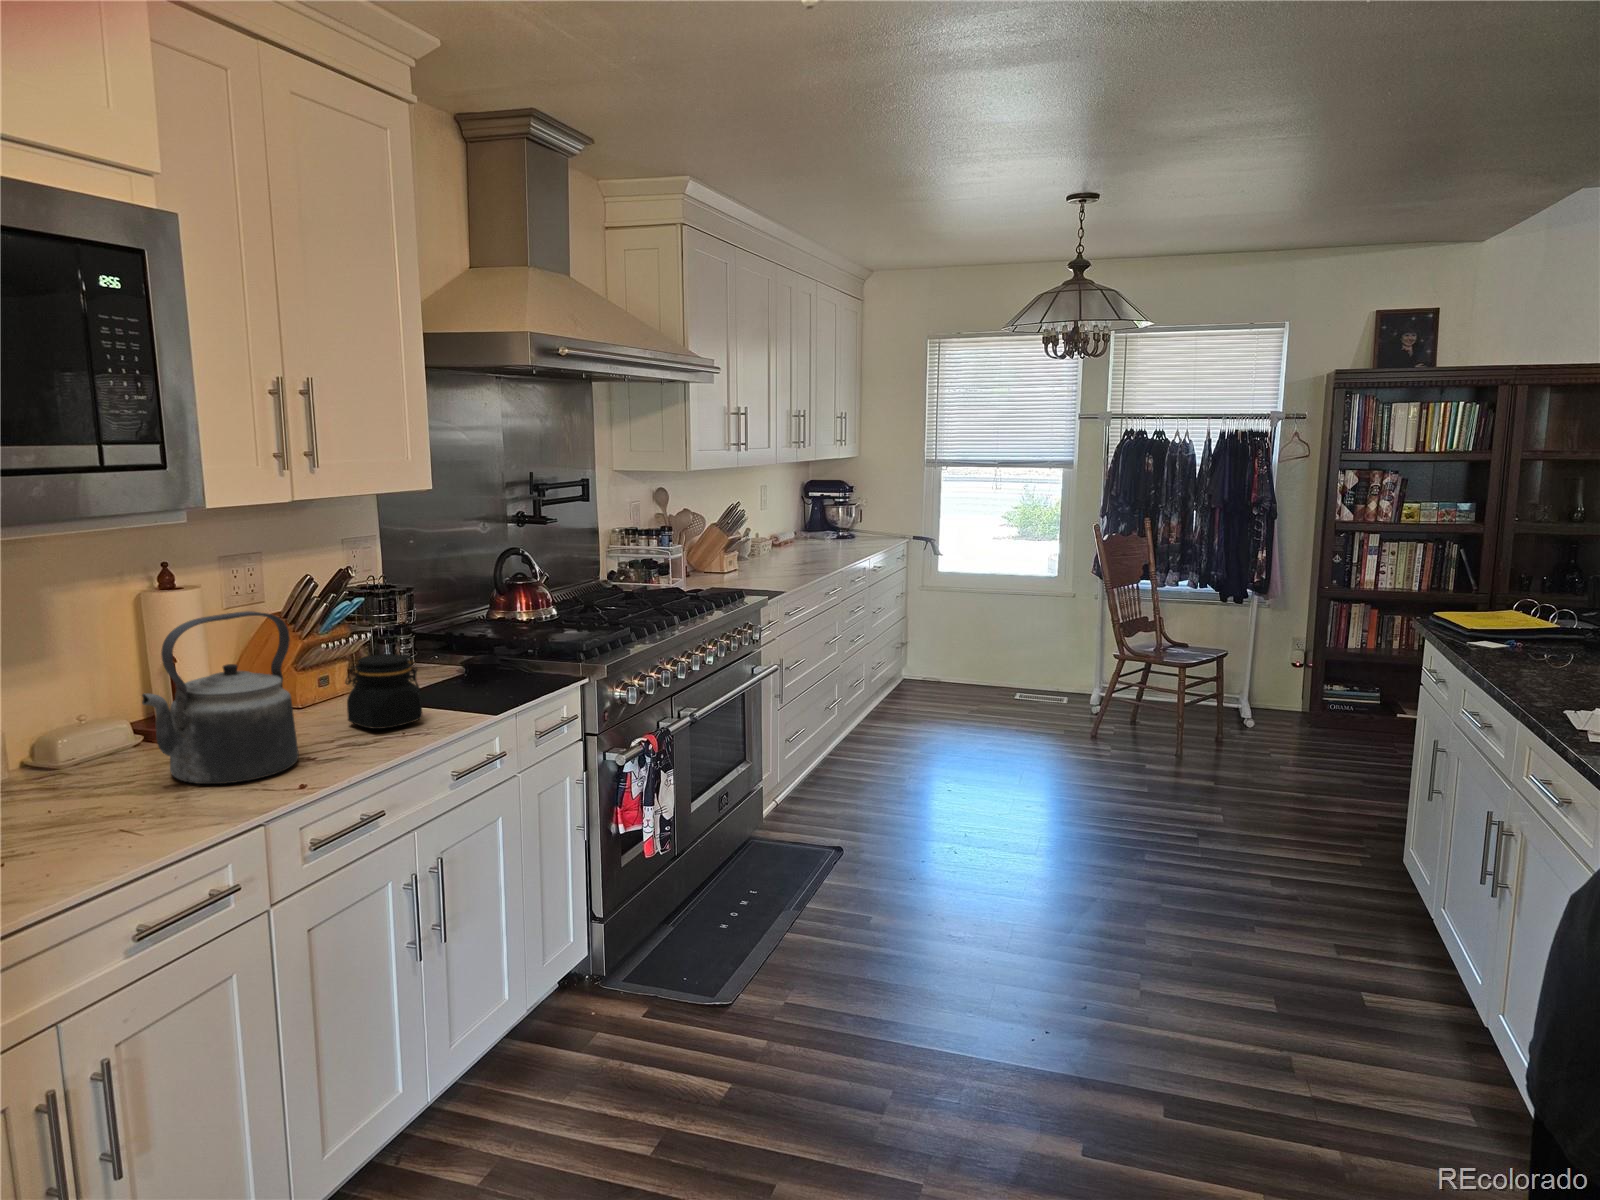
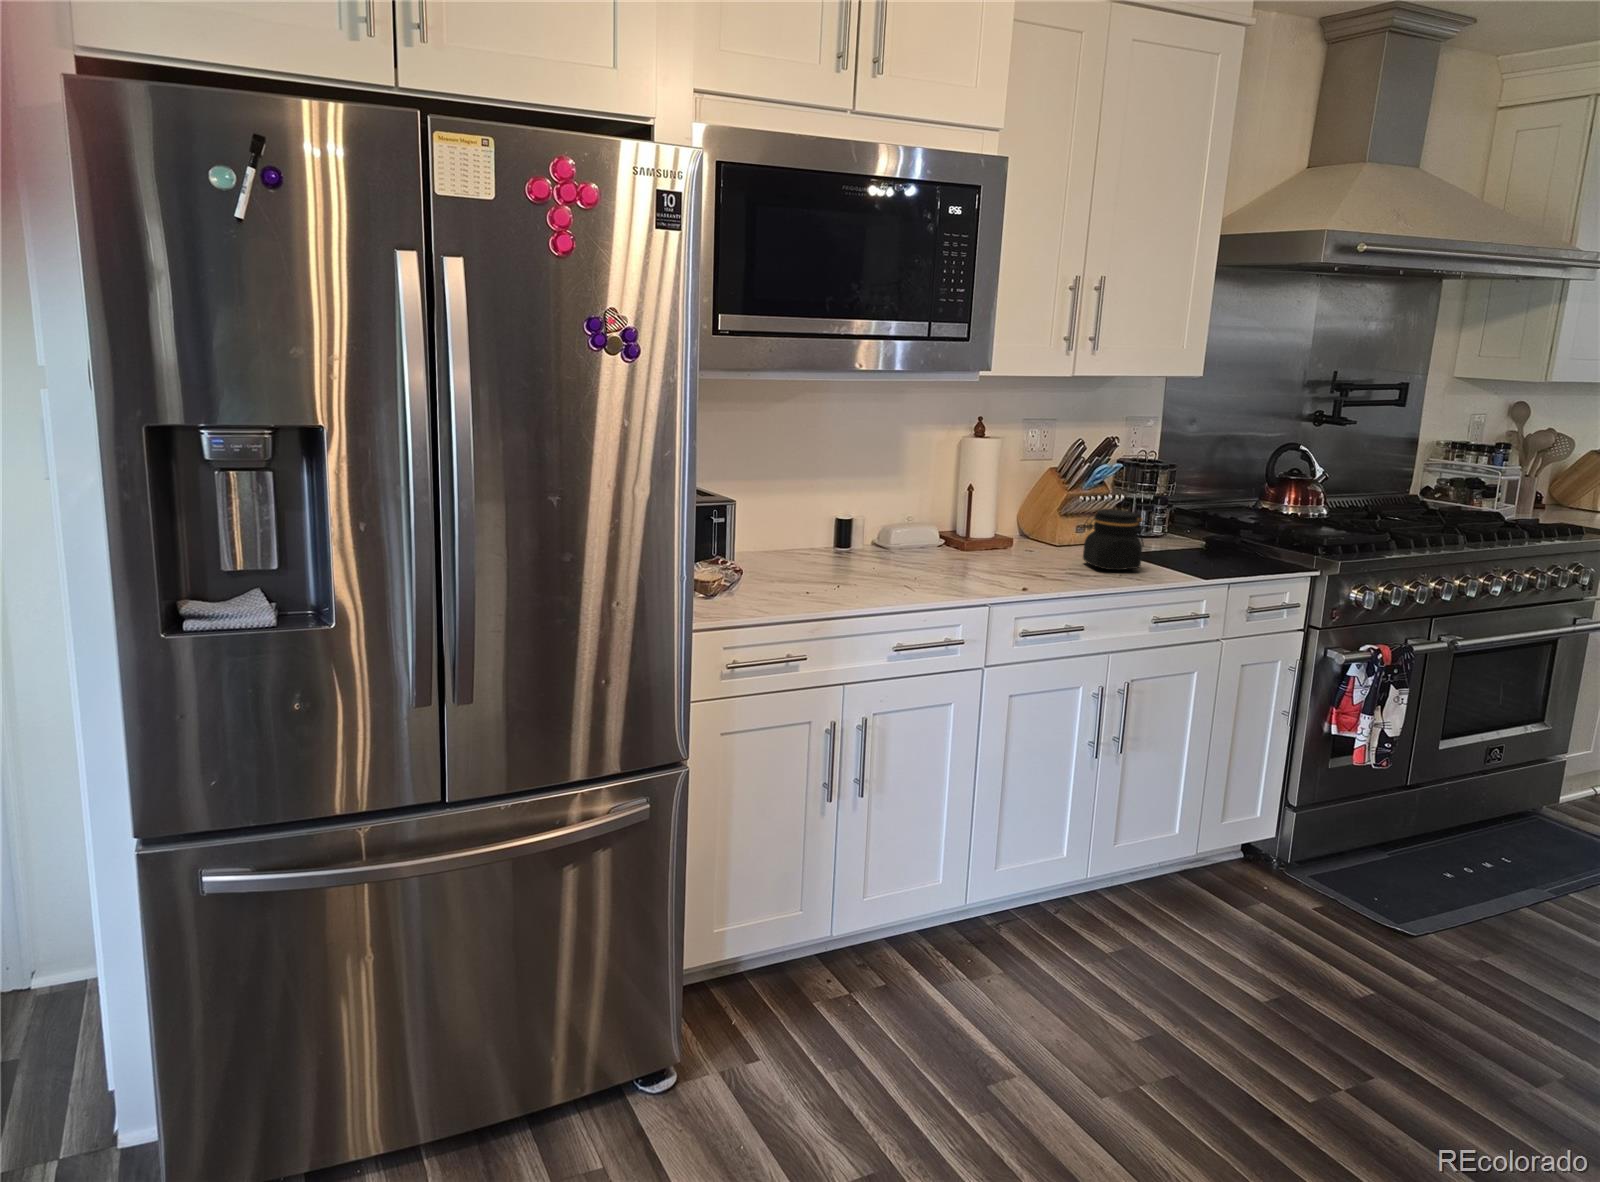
kettle: present [142,611,299,784] -> none [935,454,1042,579]

